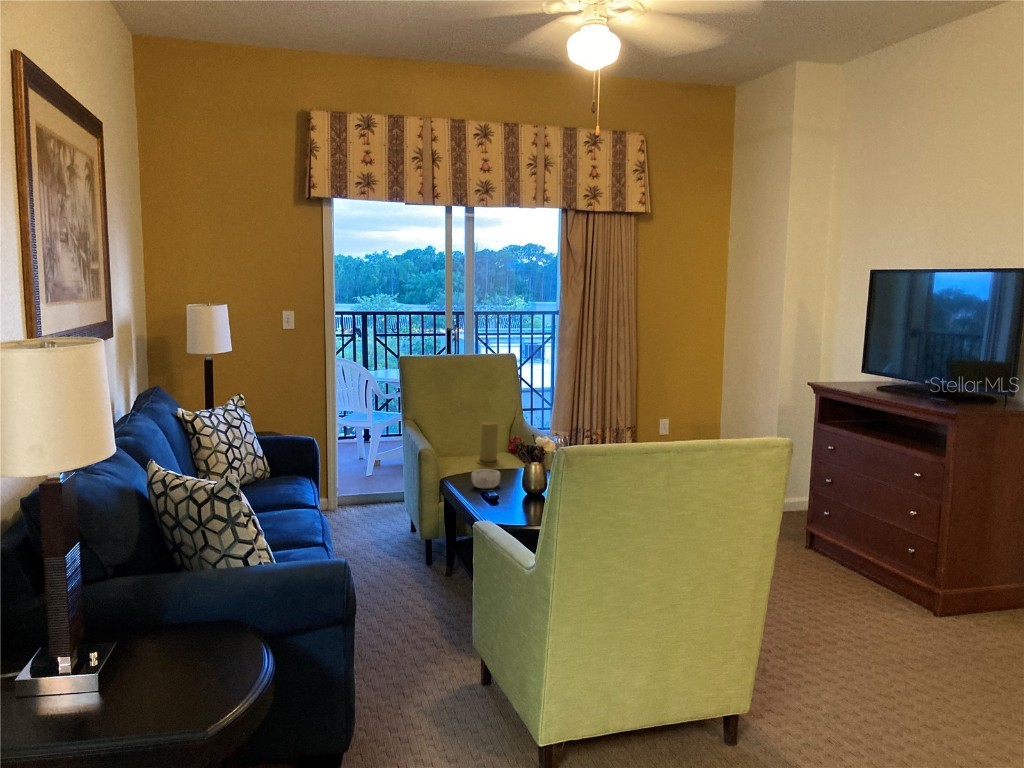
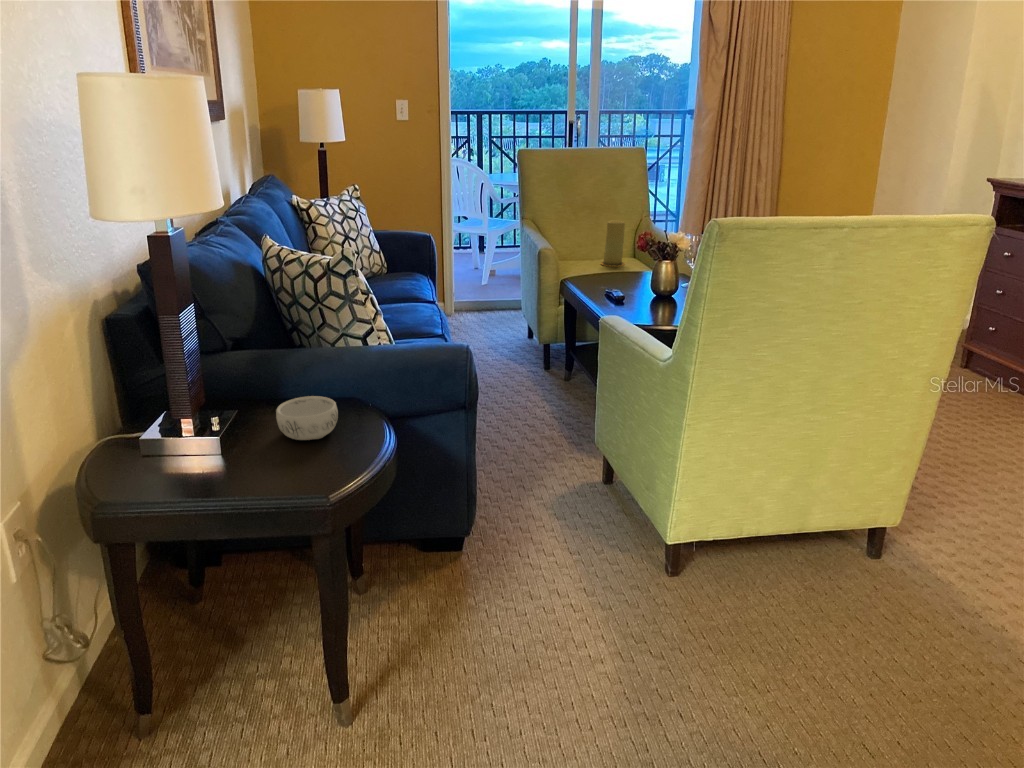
decorative bowl: present [471,469,500,489] -> present [276,396,338,440]

